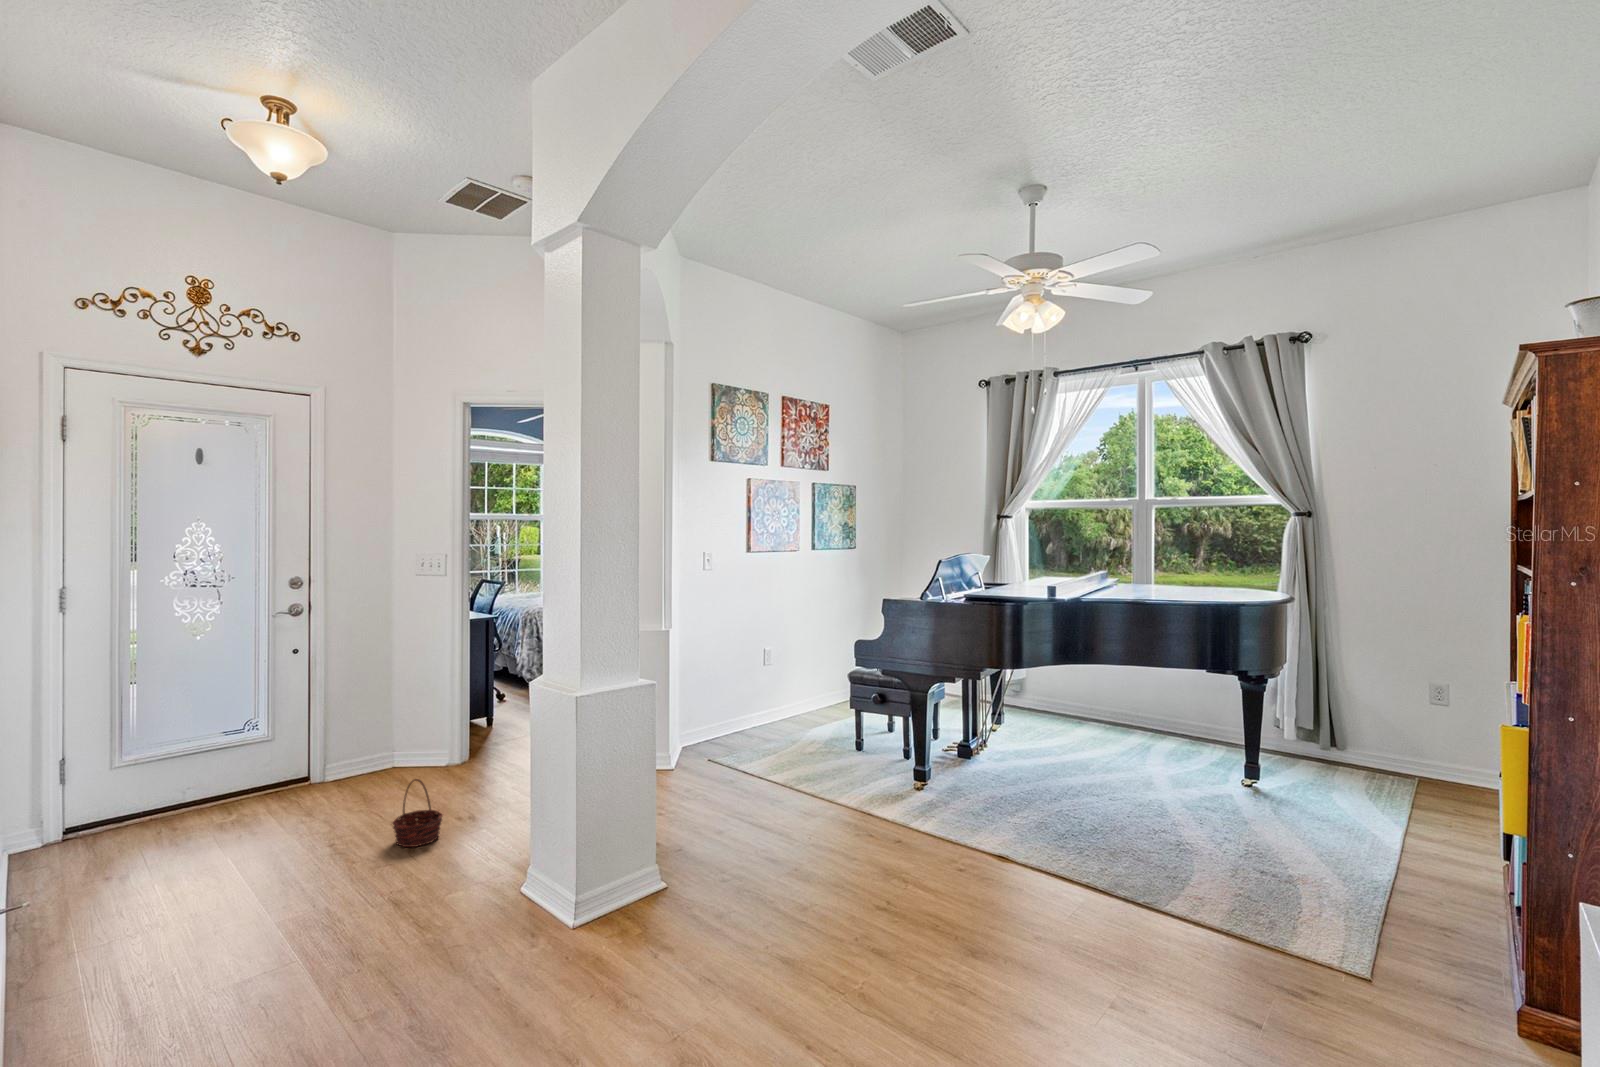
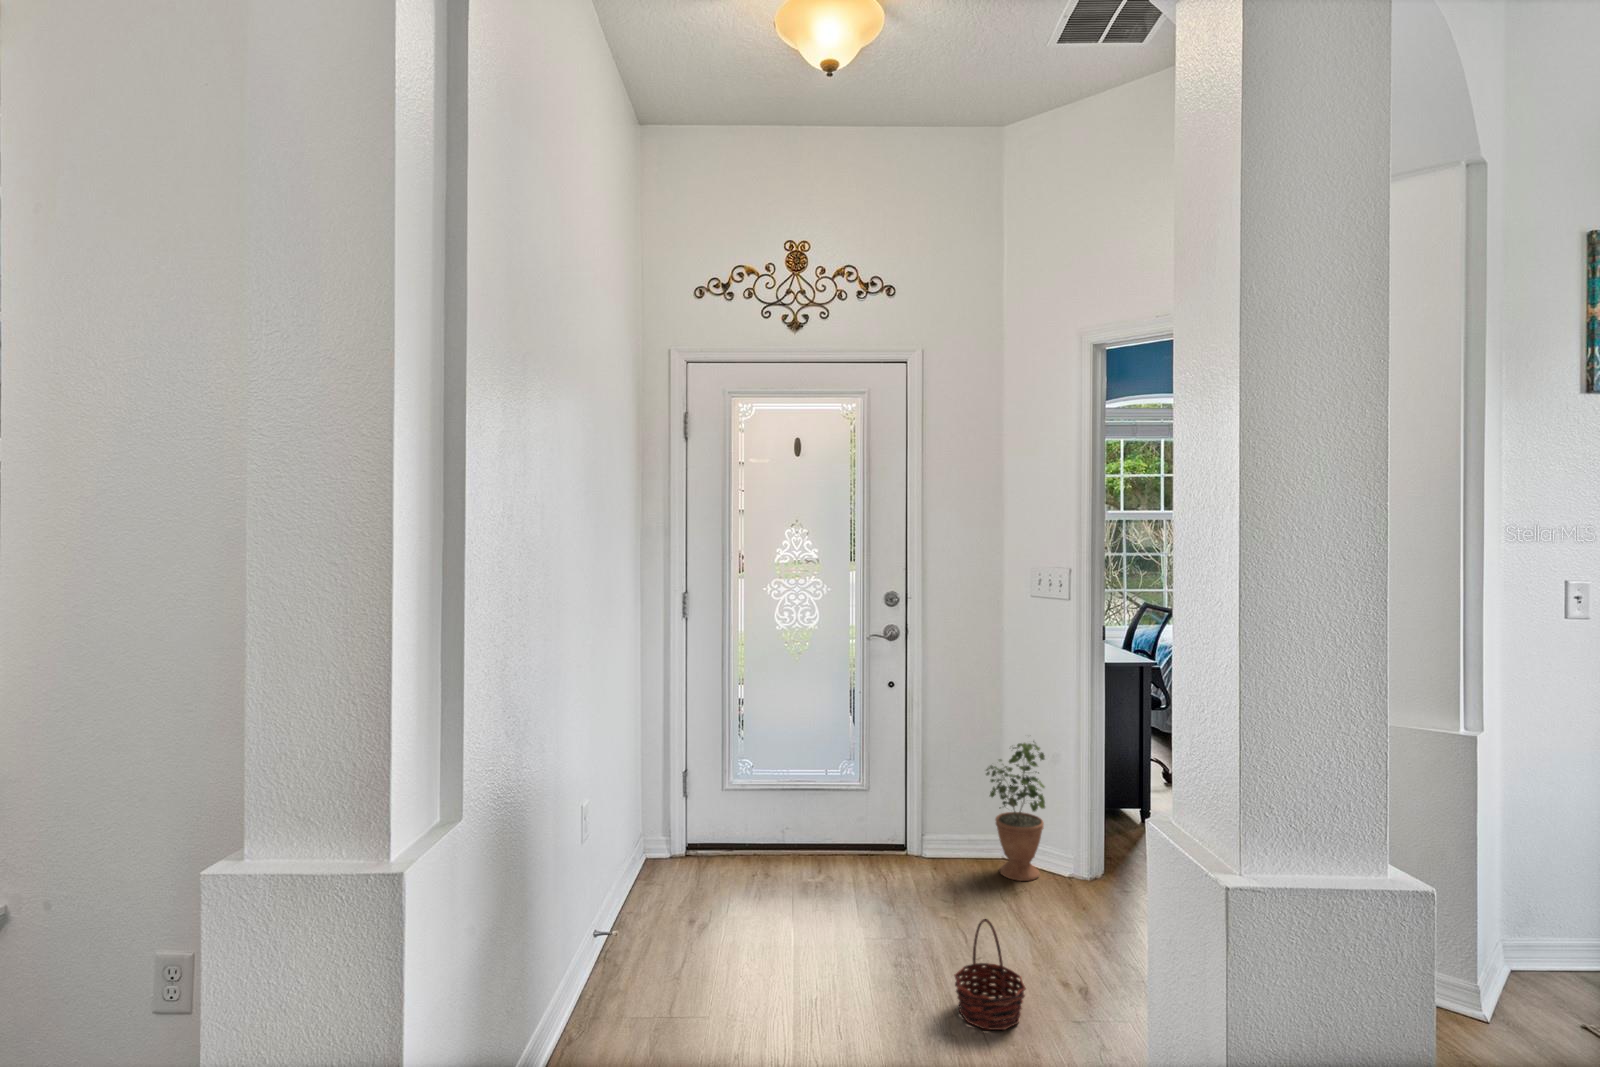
potted plant: none [382,675,430,778] -> present [986,741,1045,881]

